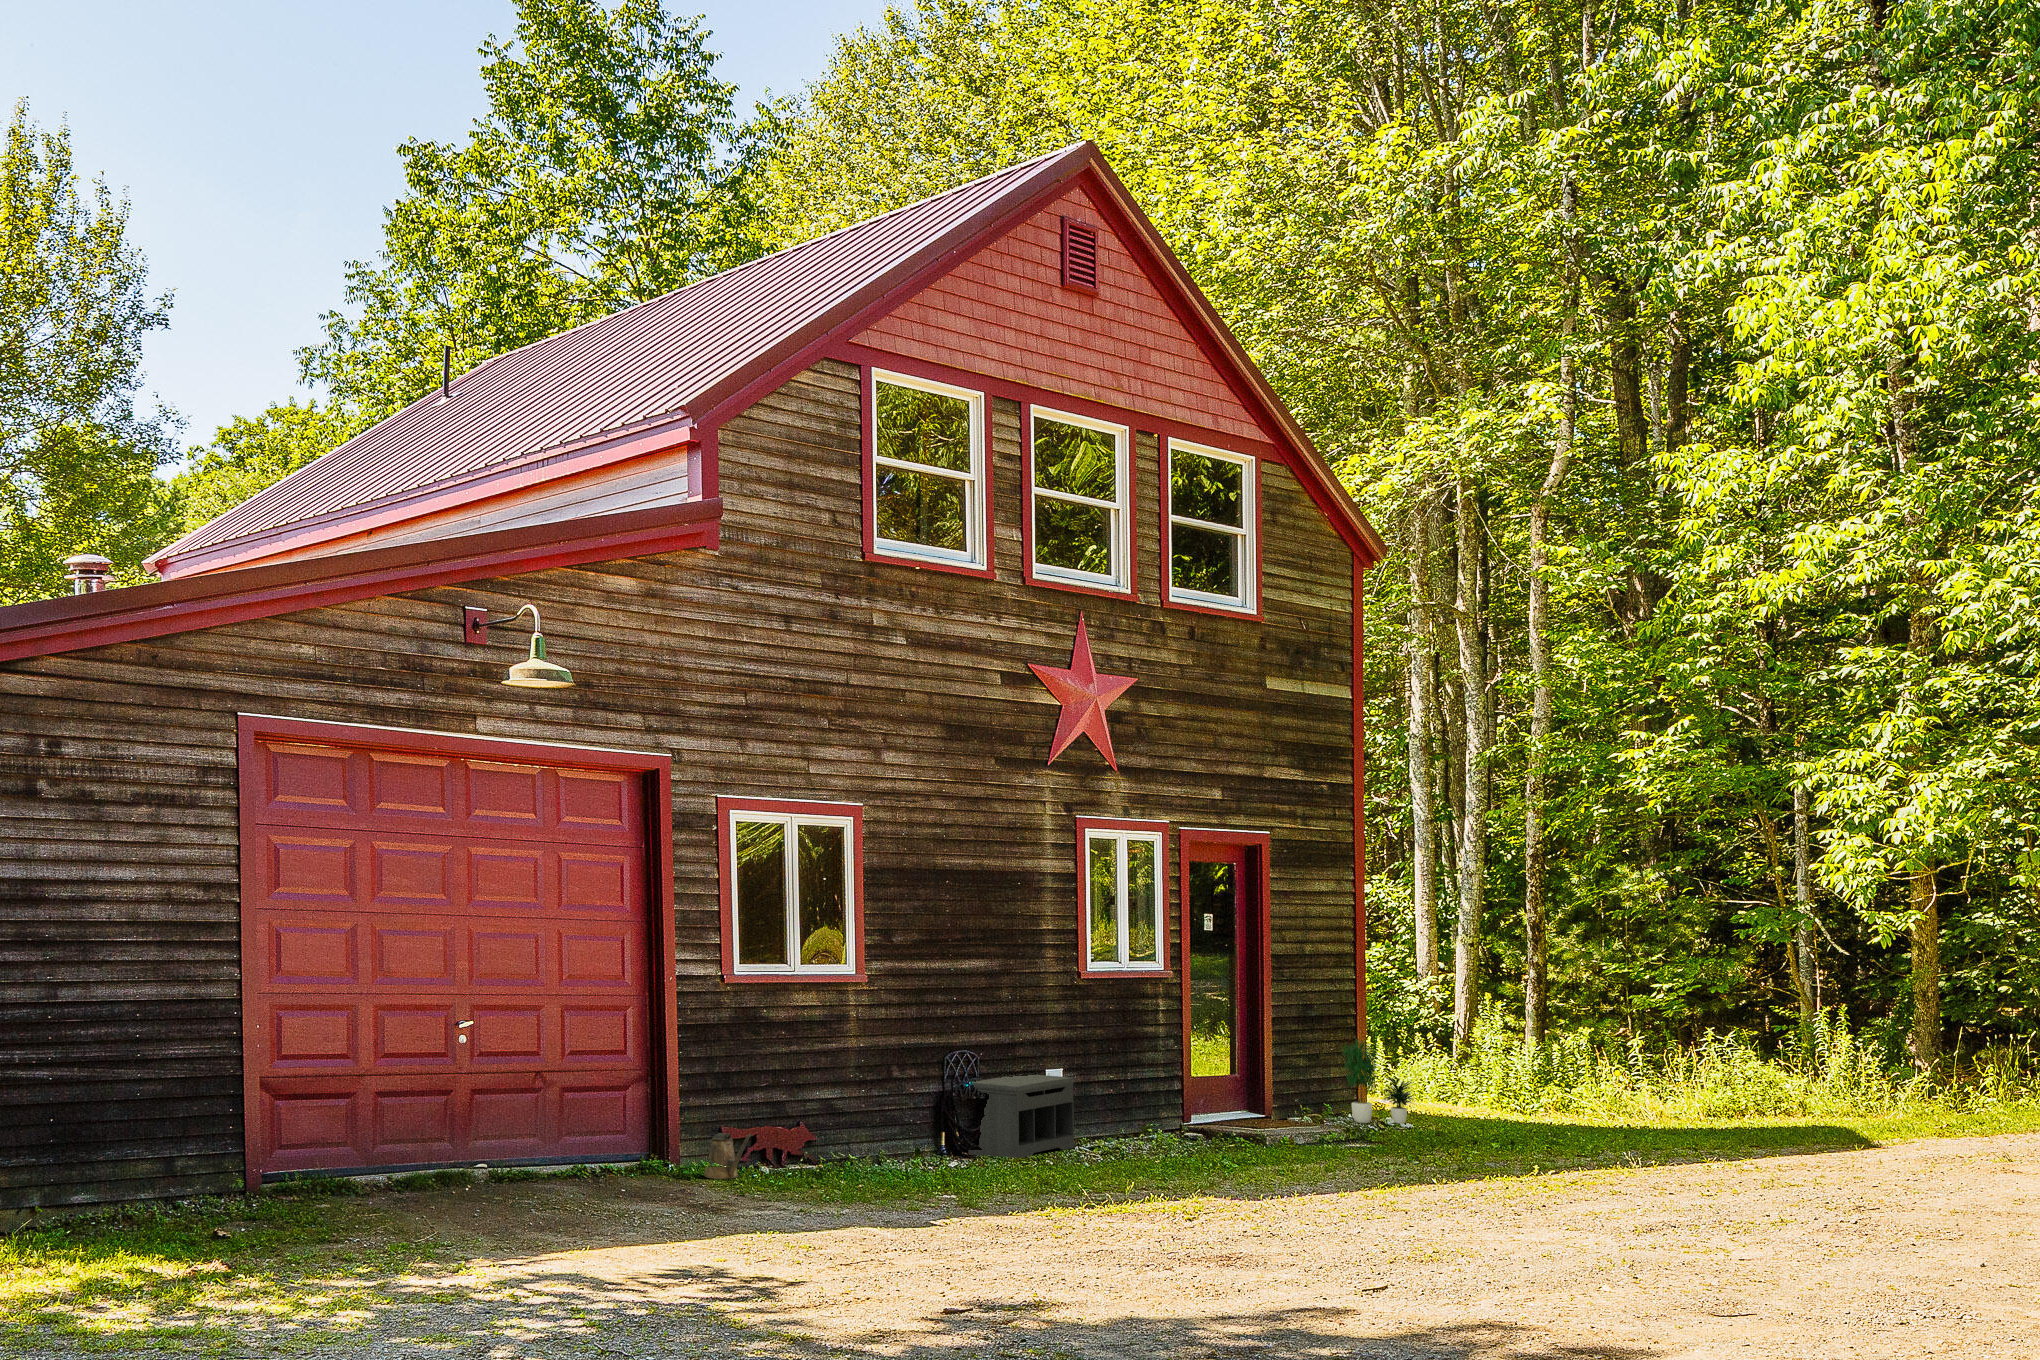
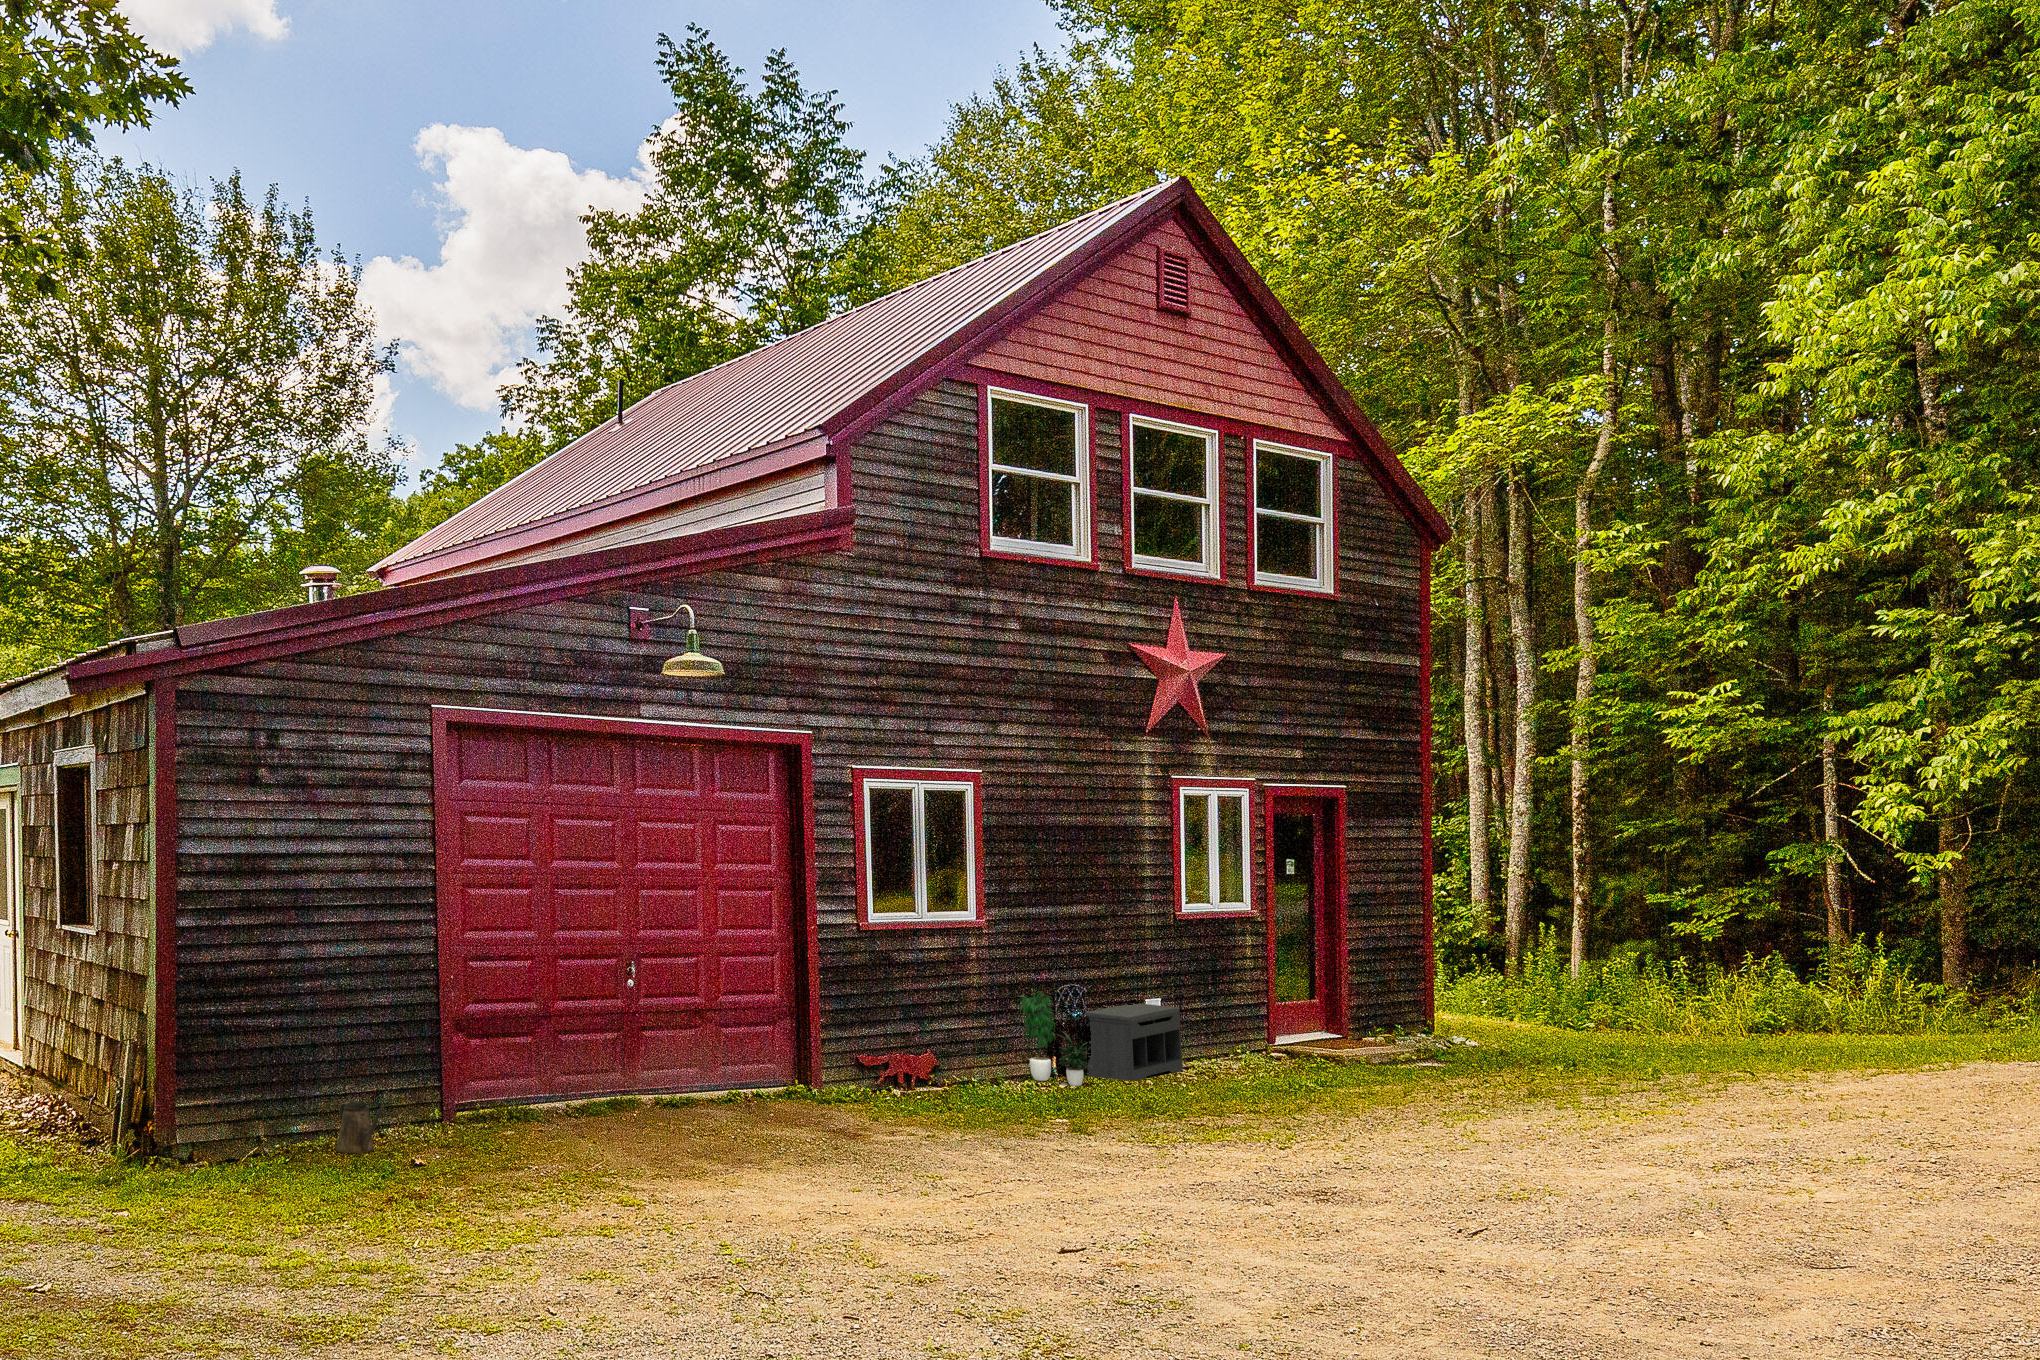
potted plant: present [1342,1039,1414,1123] -> present [1020,991,1093,1086]
watering can: present [704,1133,752,1179] -> present [336,1101,386,1153]

